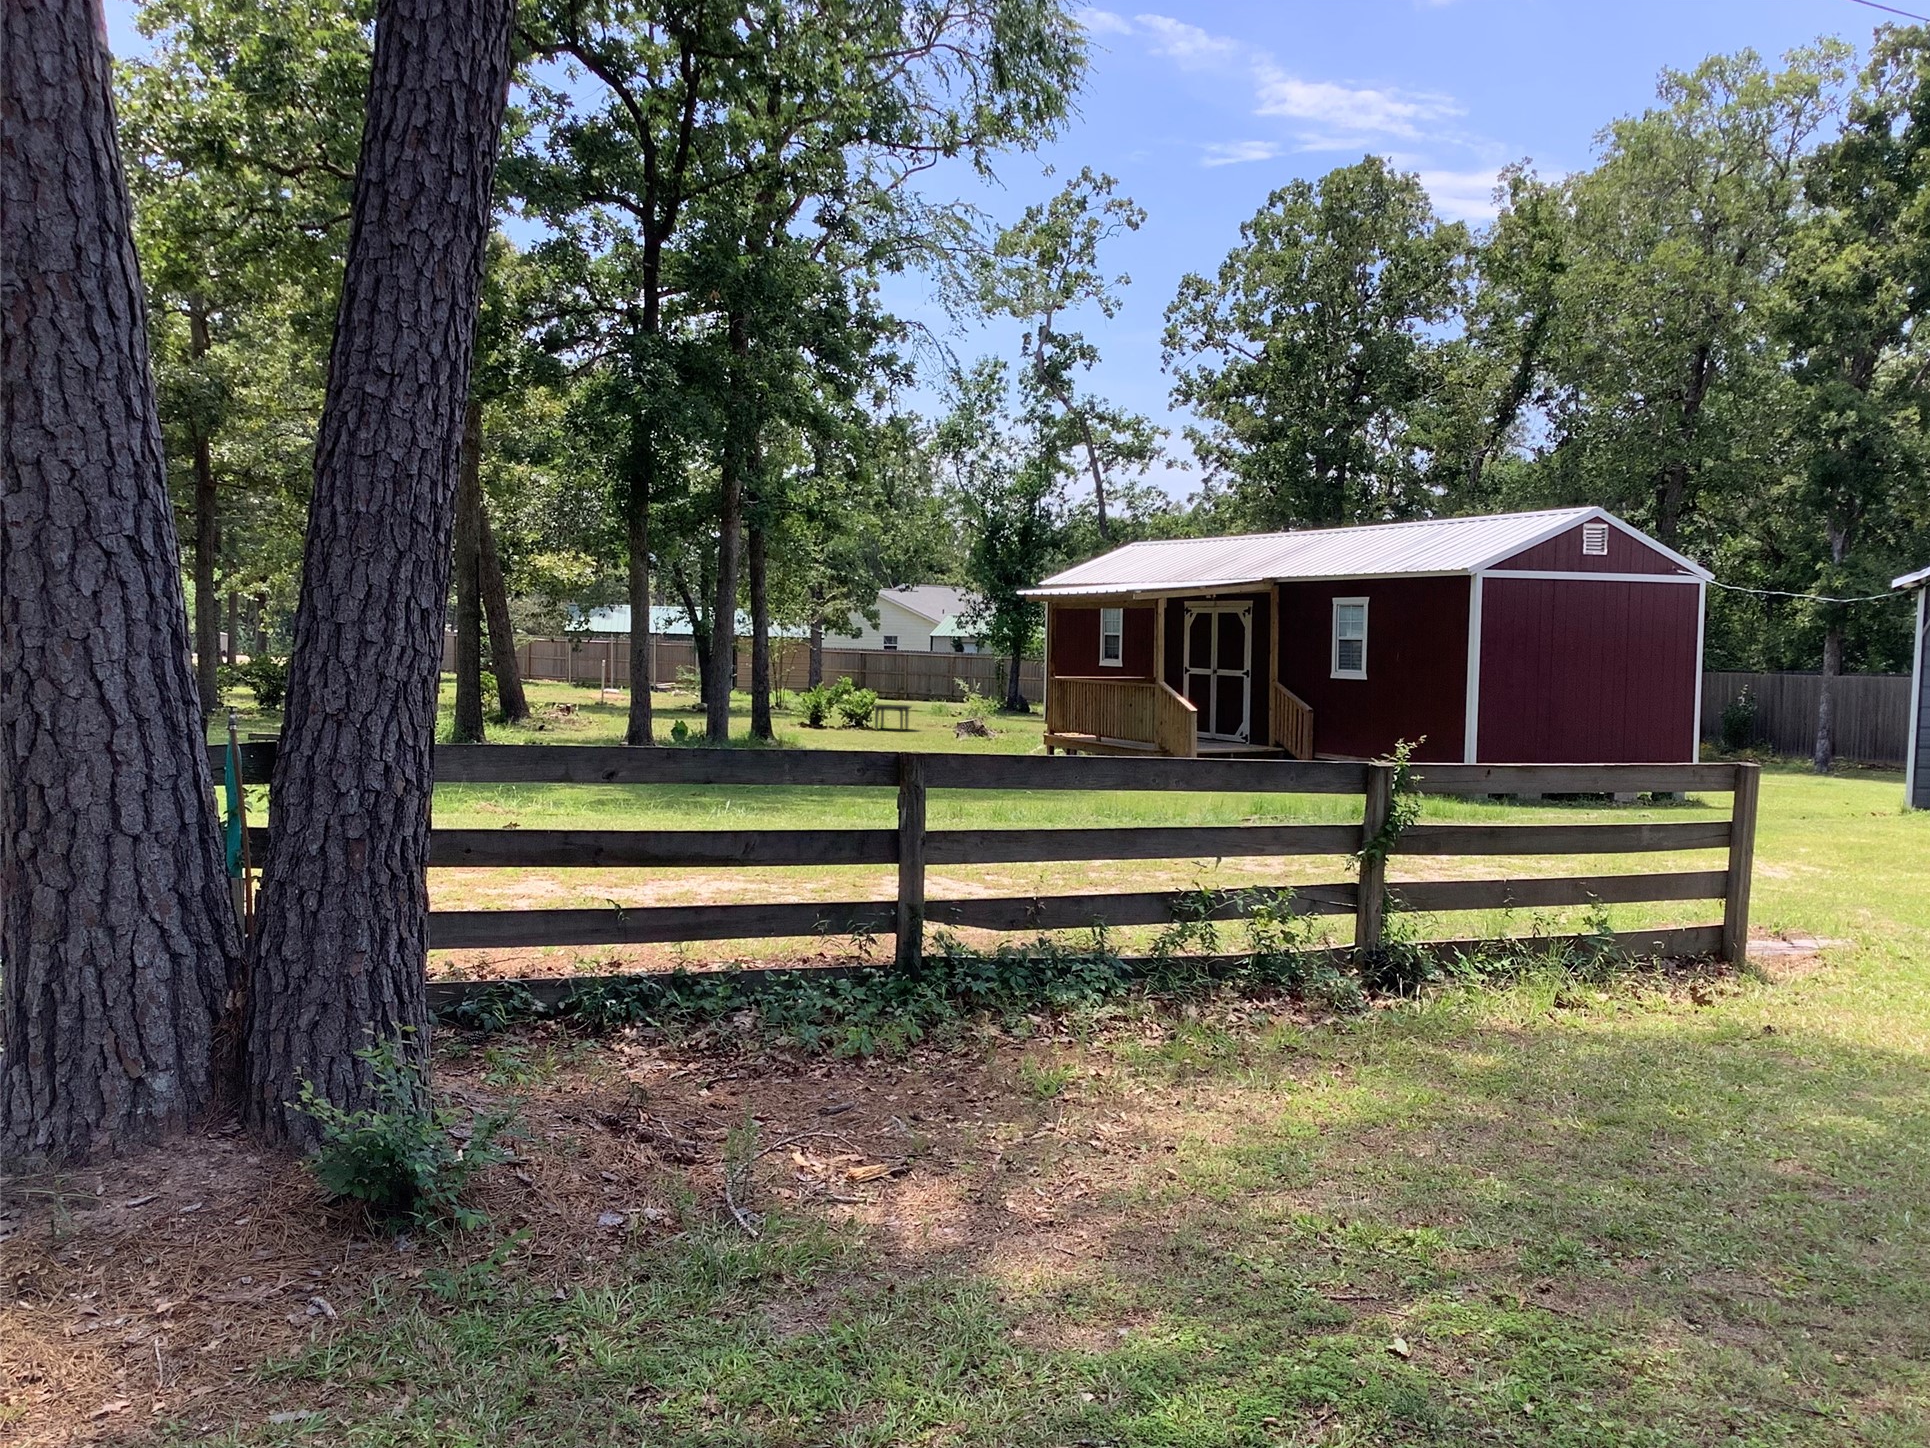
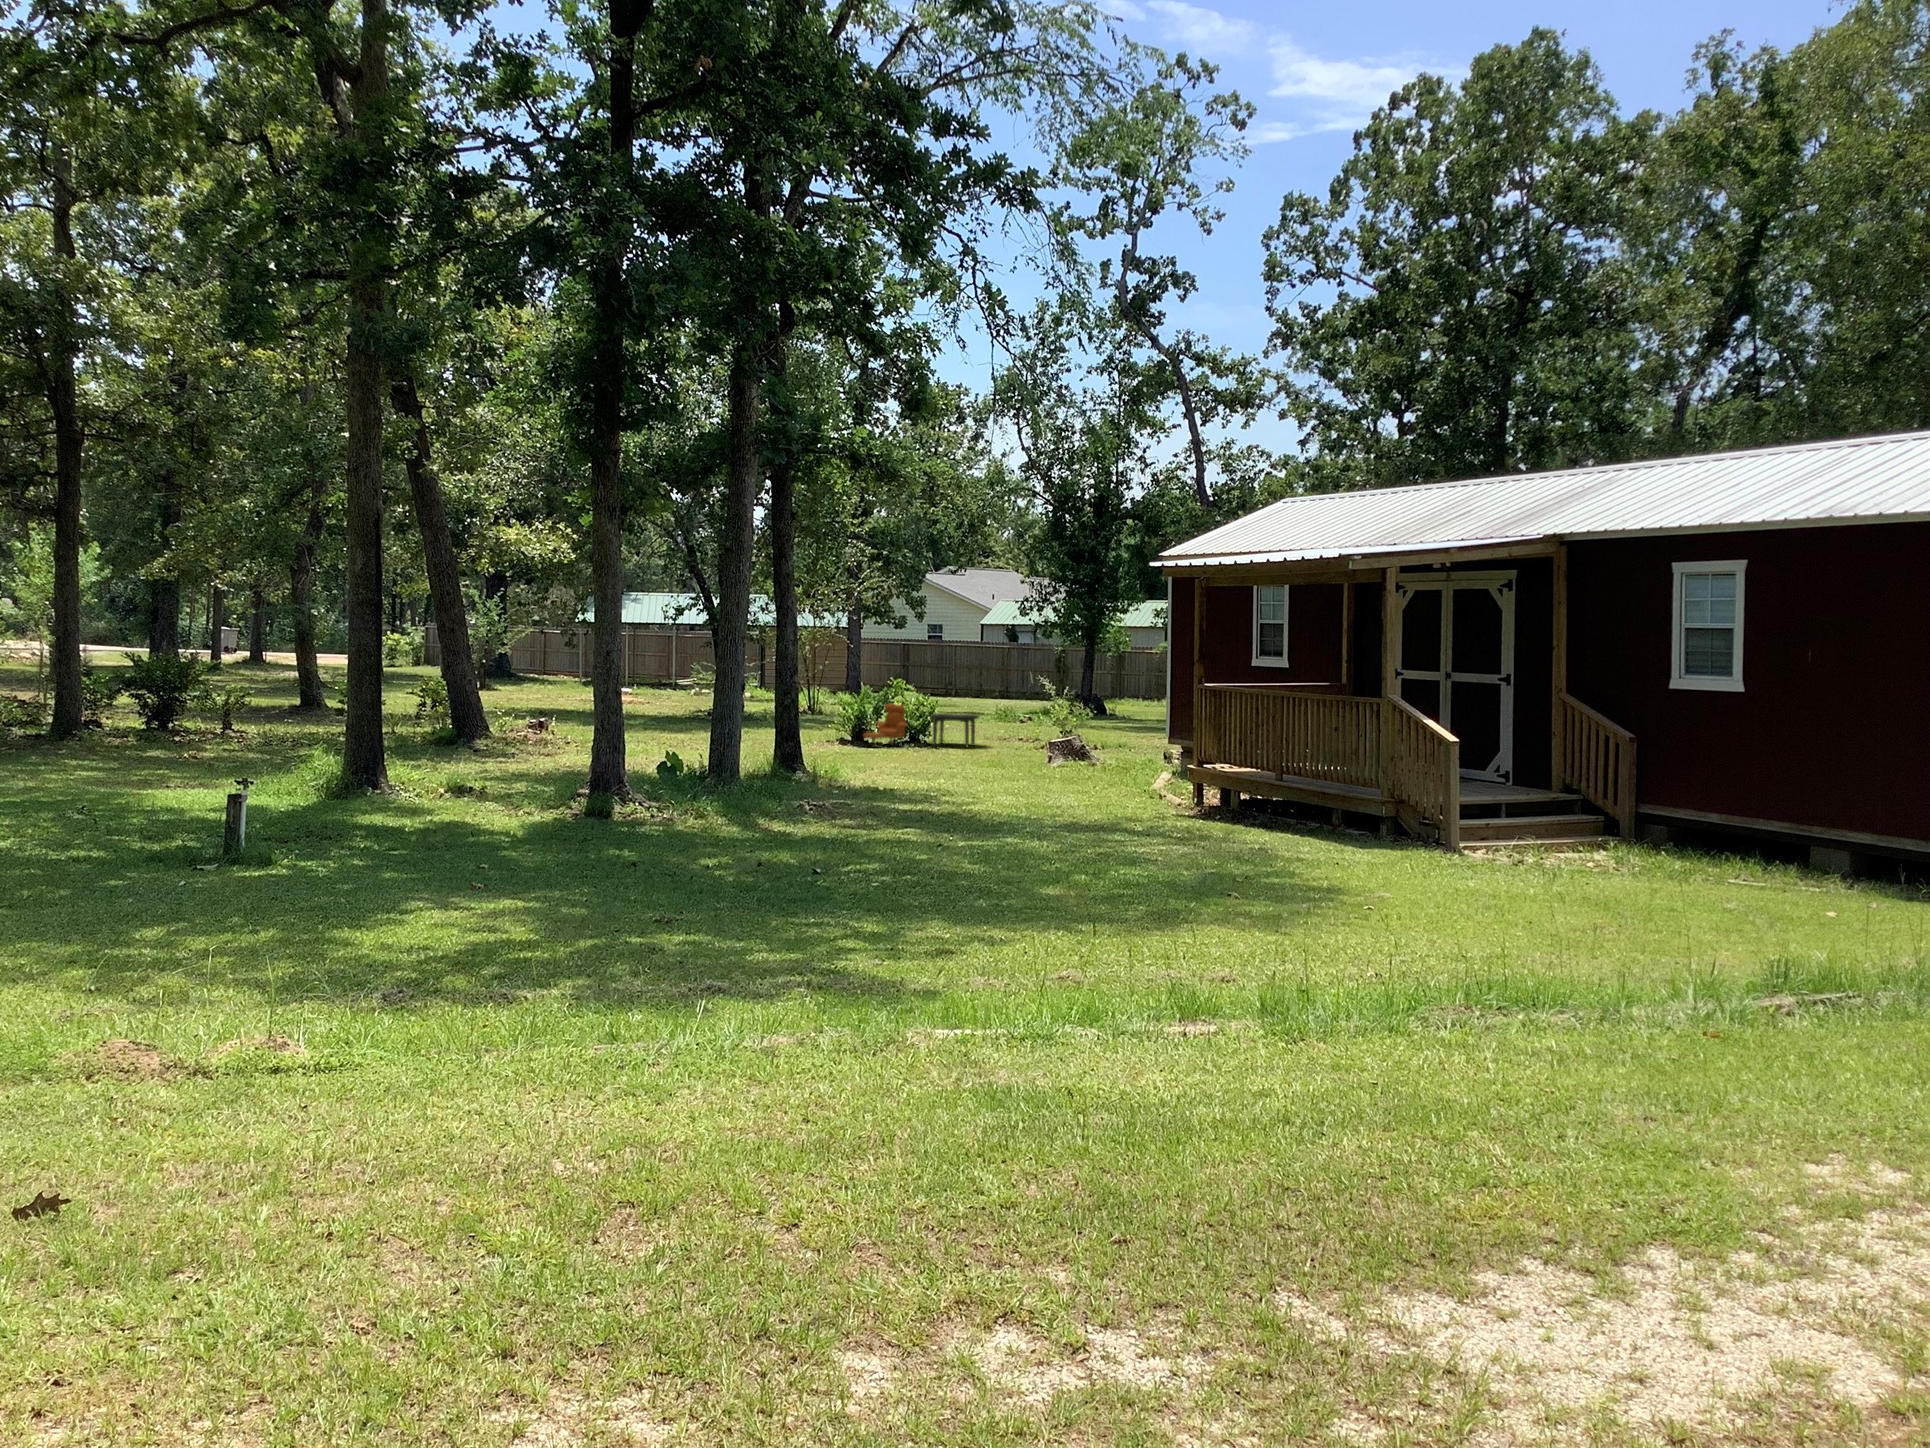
lounge chair: none [820,697,855,731] -> present [863,704,907,747]

